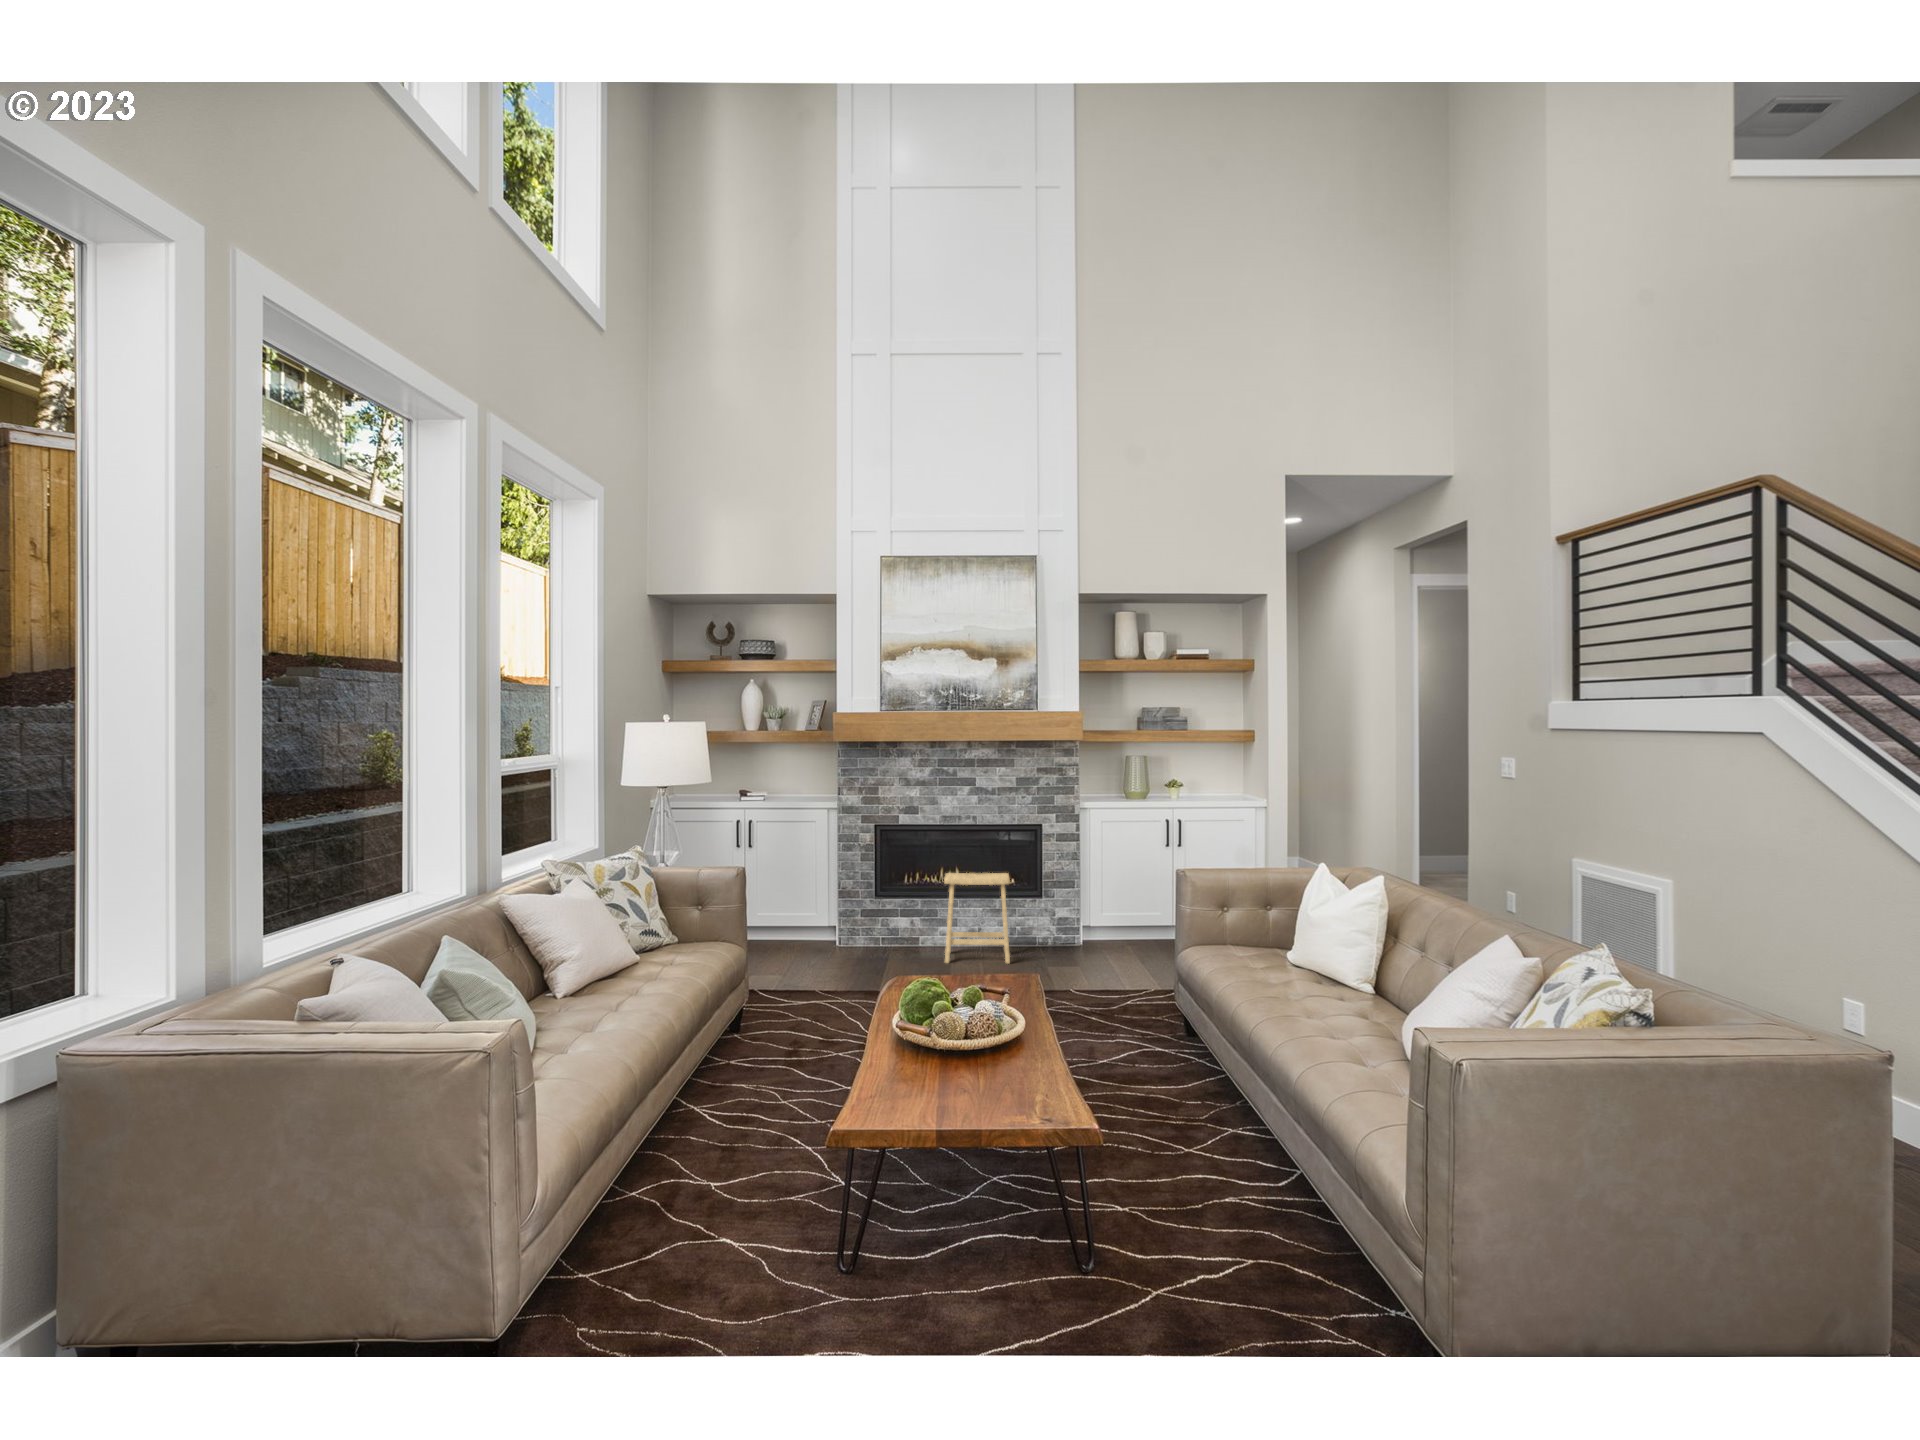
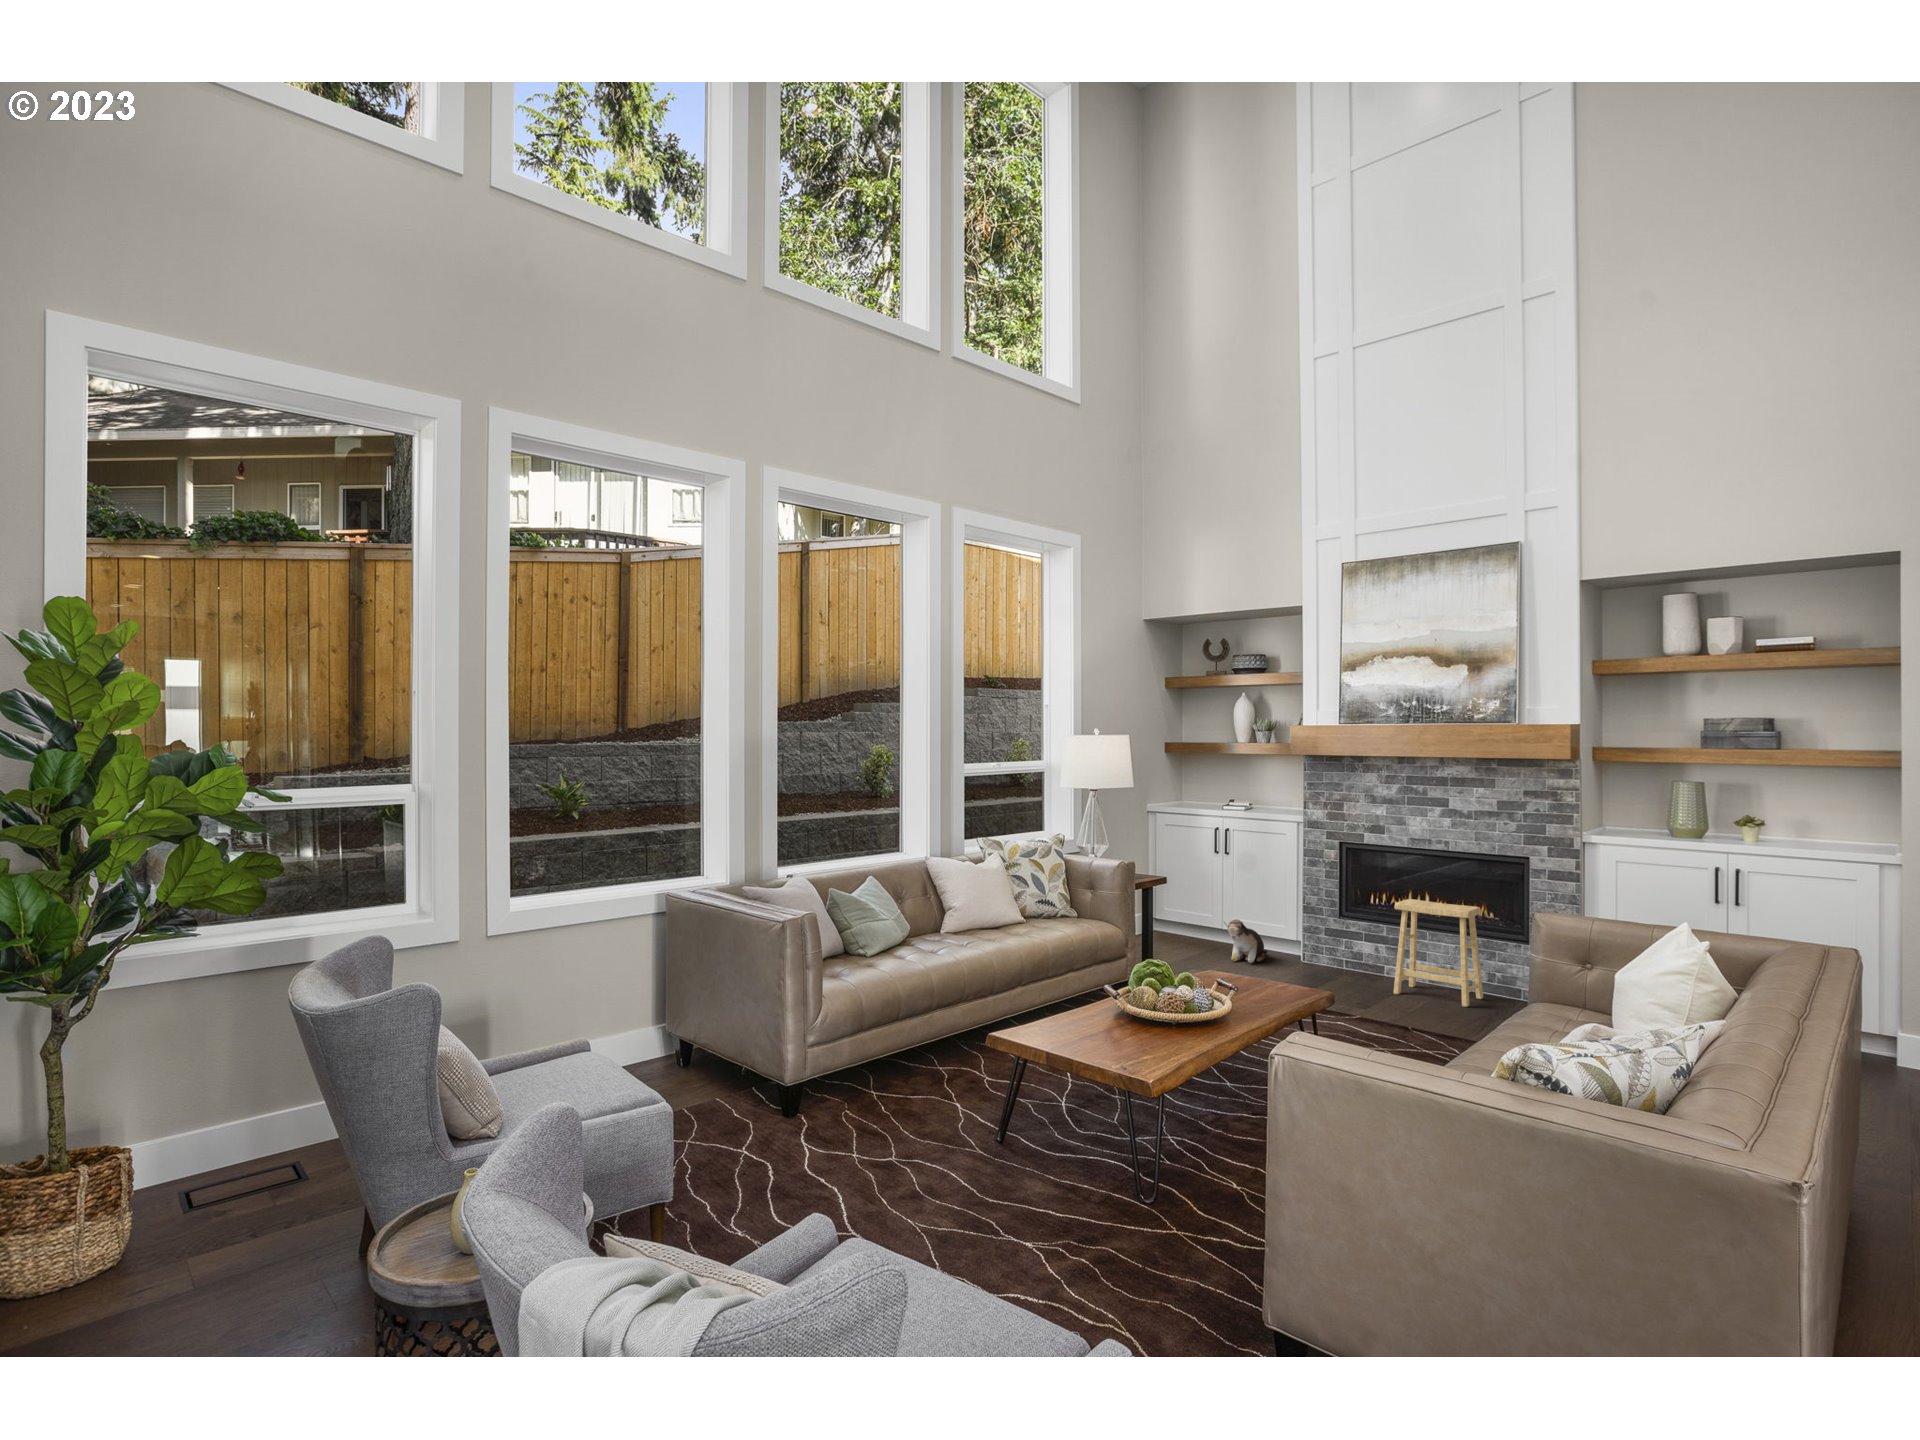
plush toy: none [772,915,805,959] -> present [1224,919,1267,963]

